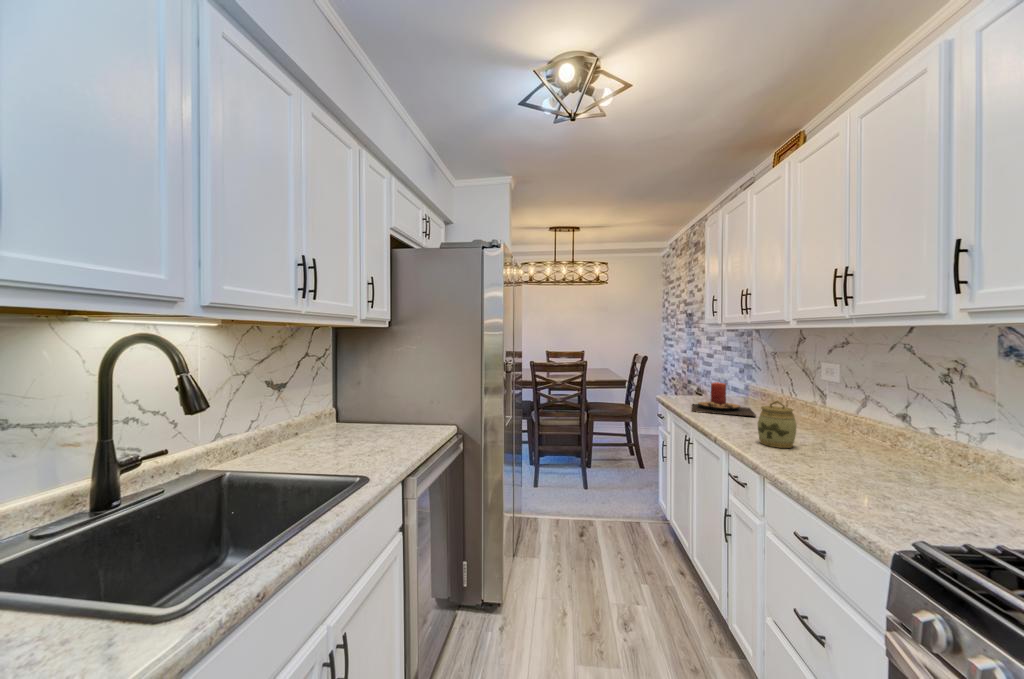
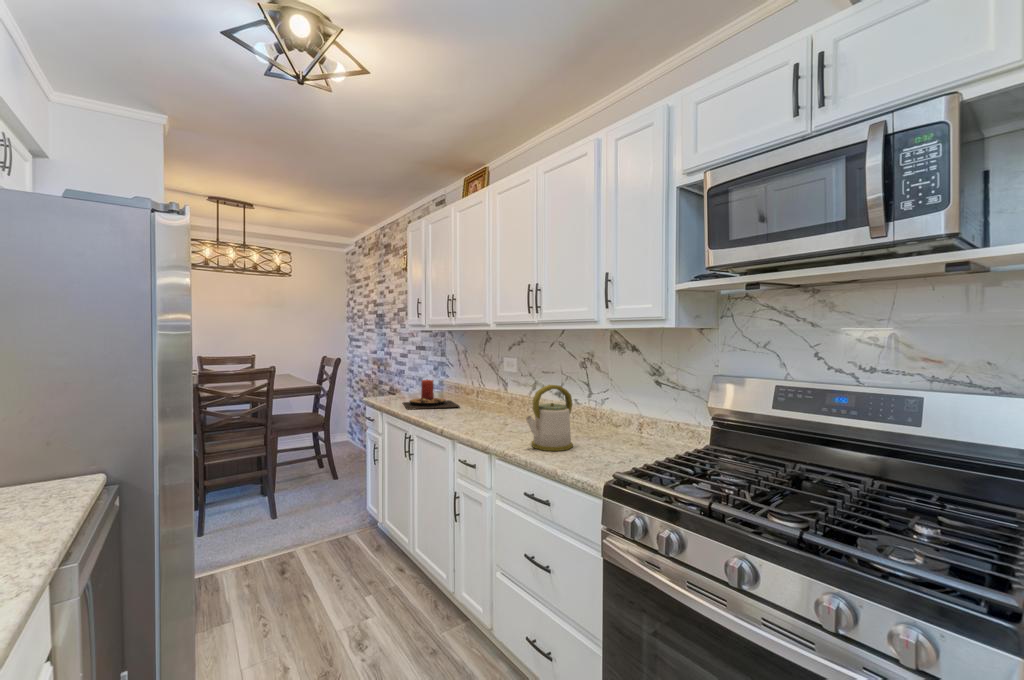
jar: present [758,401,797,448] -> none [476,390,503,430]
kettle: none [810,401,894,493] -> present [526,385,573,451]

